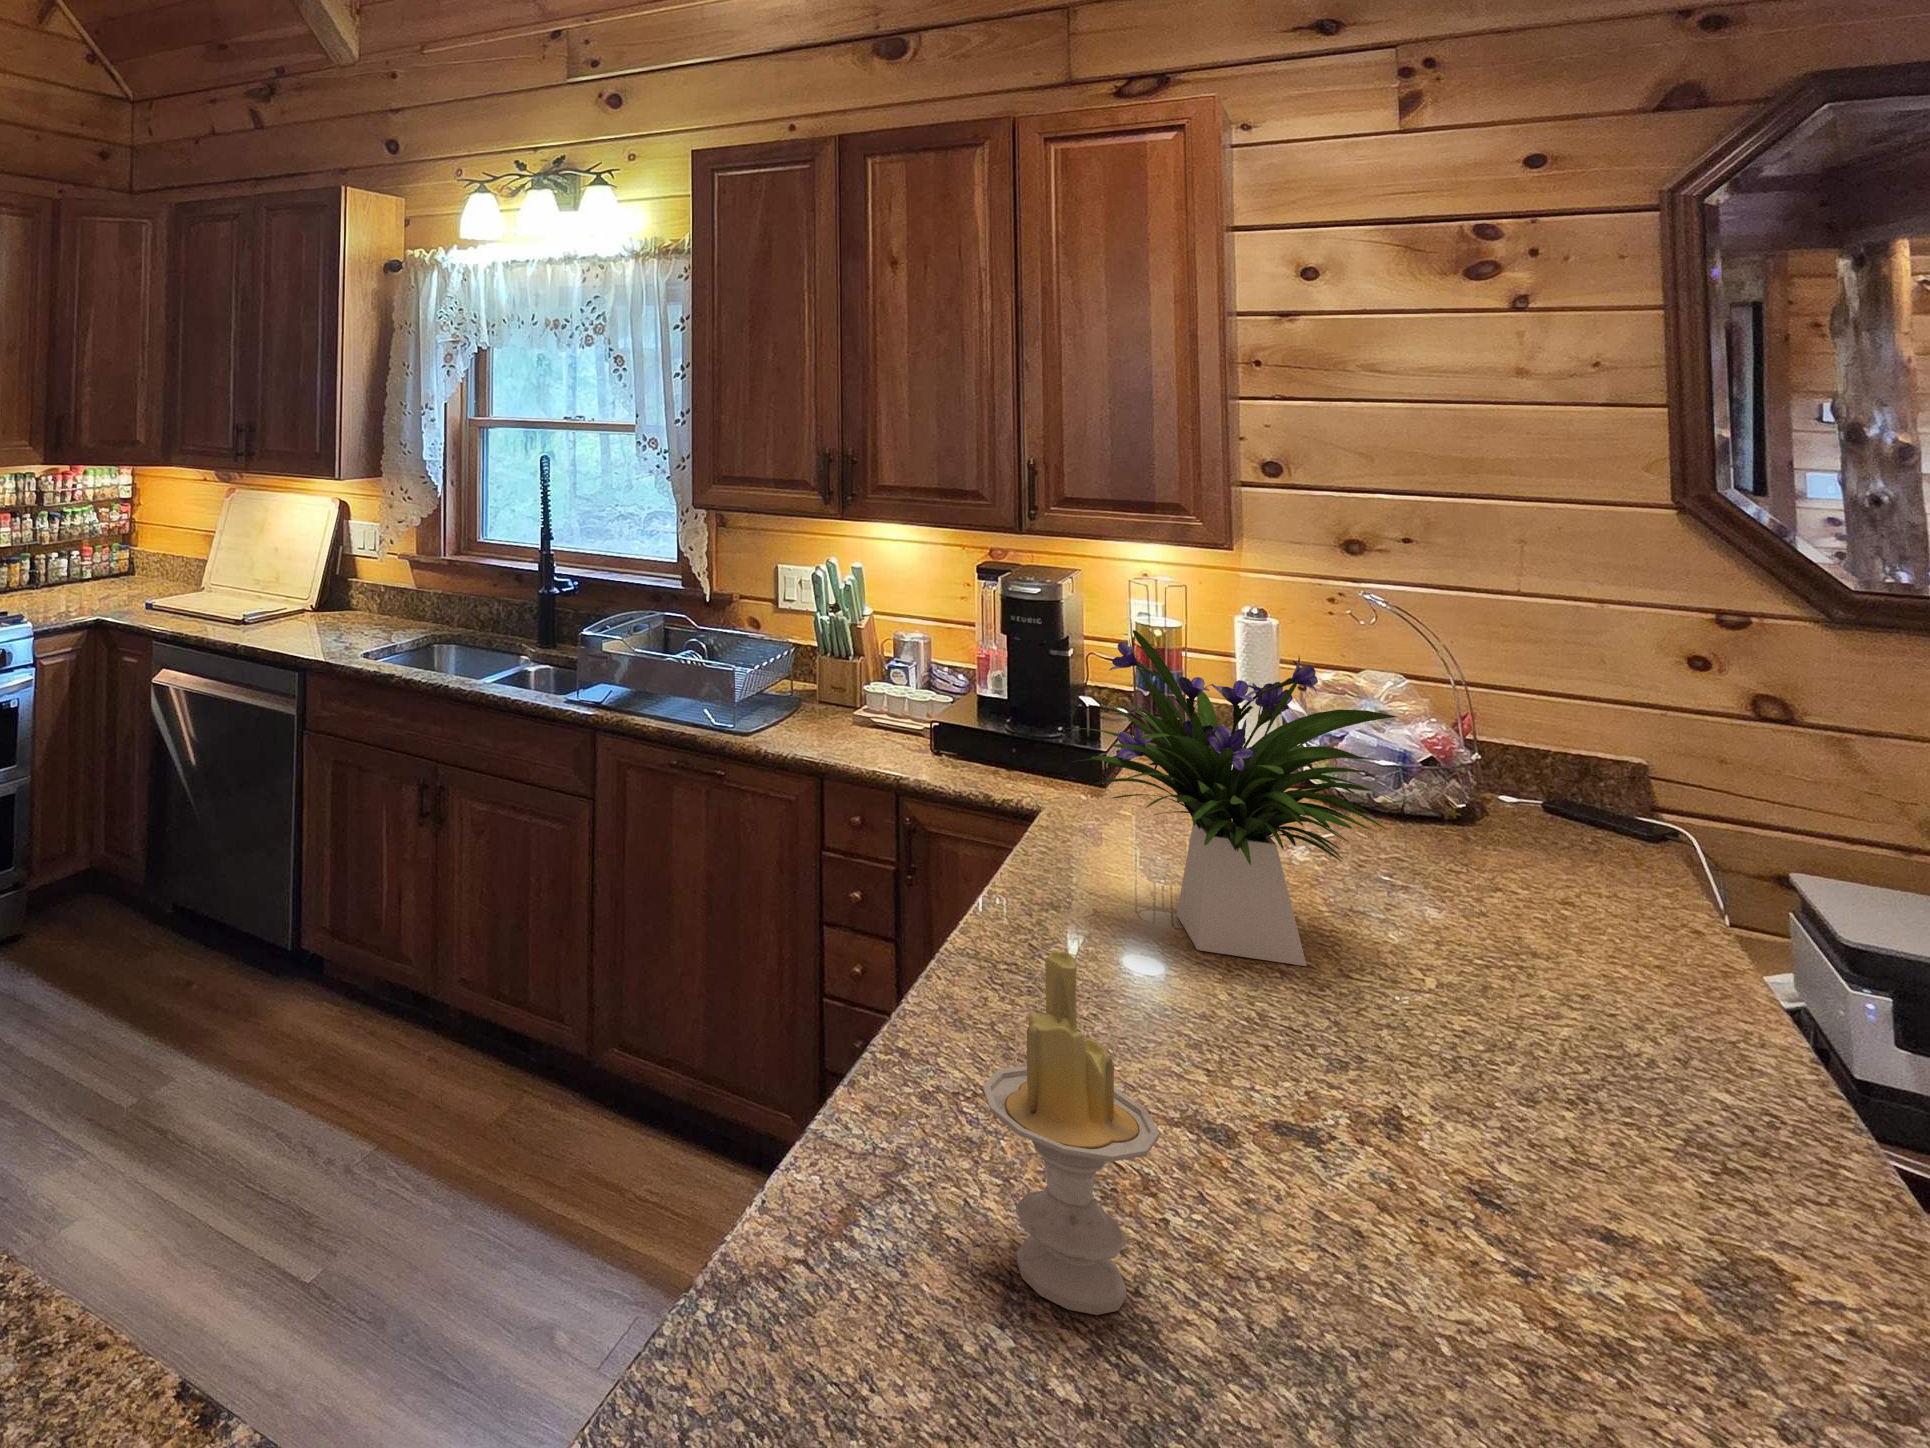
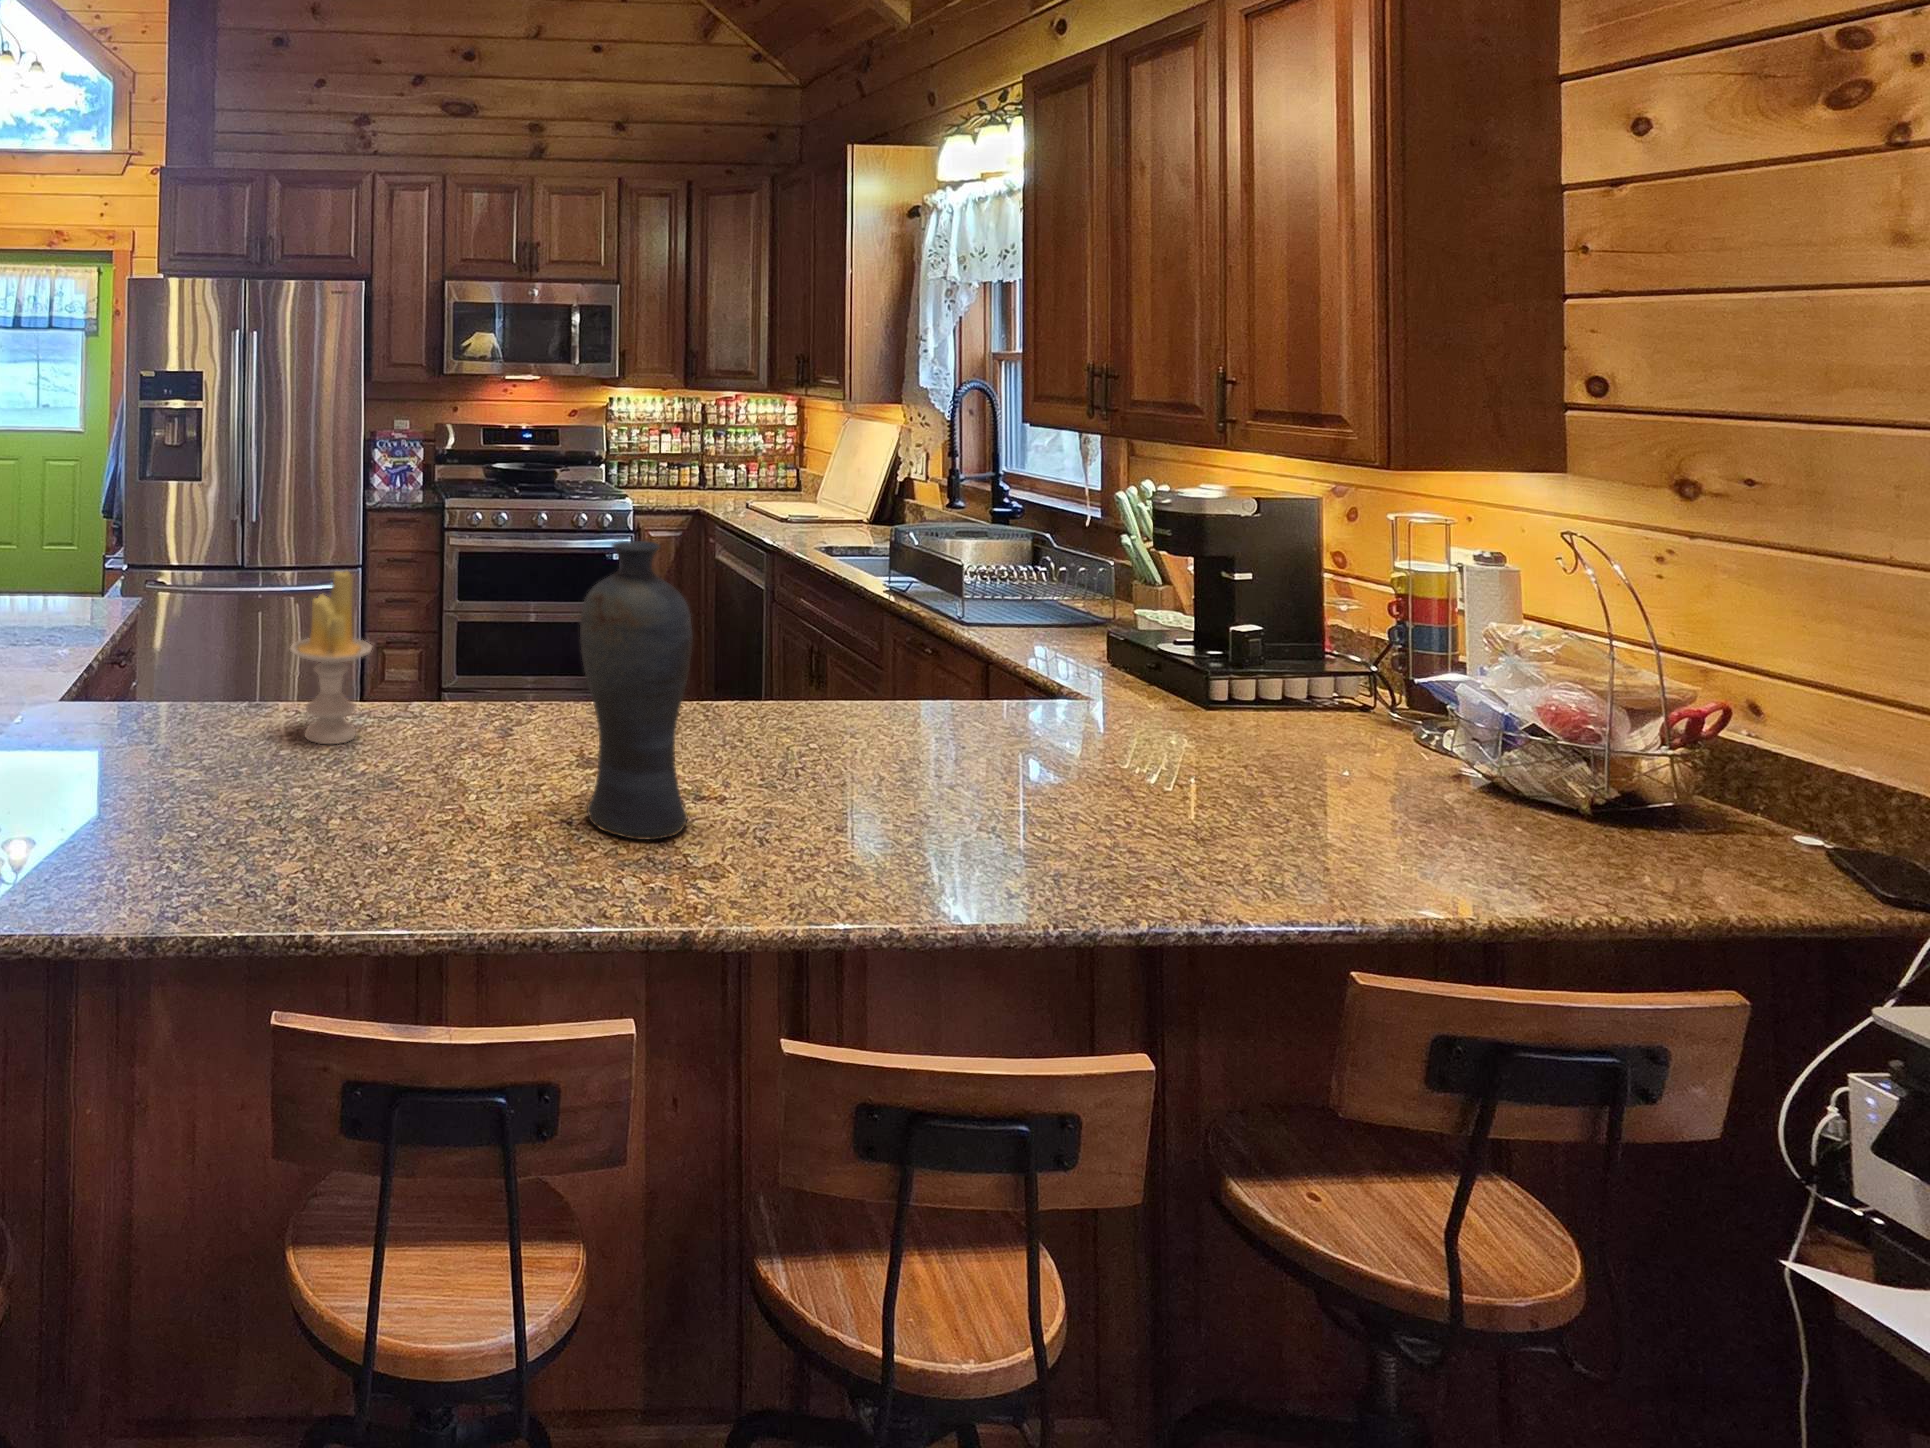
flower arrangement: present [1067,630,1397,966] -> none [745,476,1029,768]
vase: none [1459,793,1668,1243] -> present [580,541,692,840]

